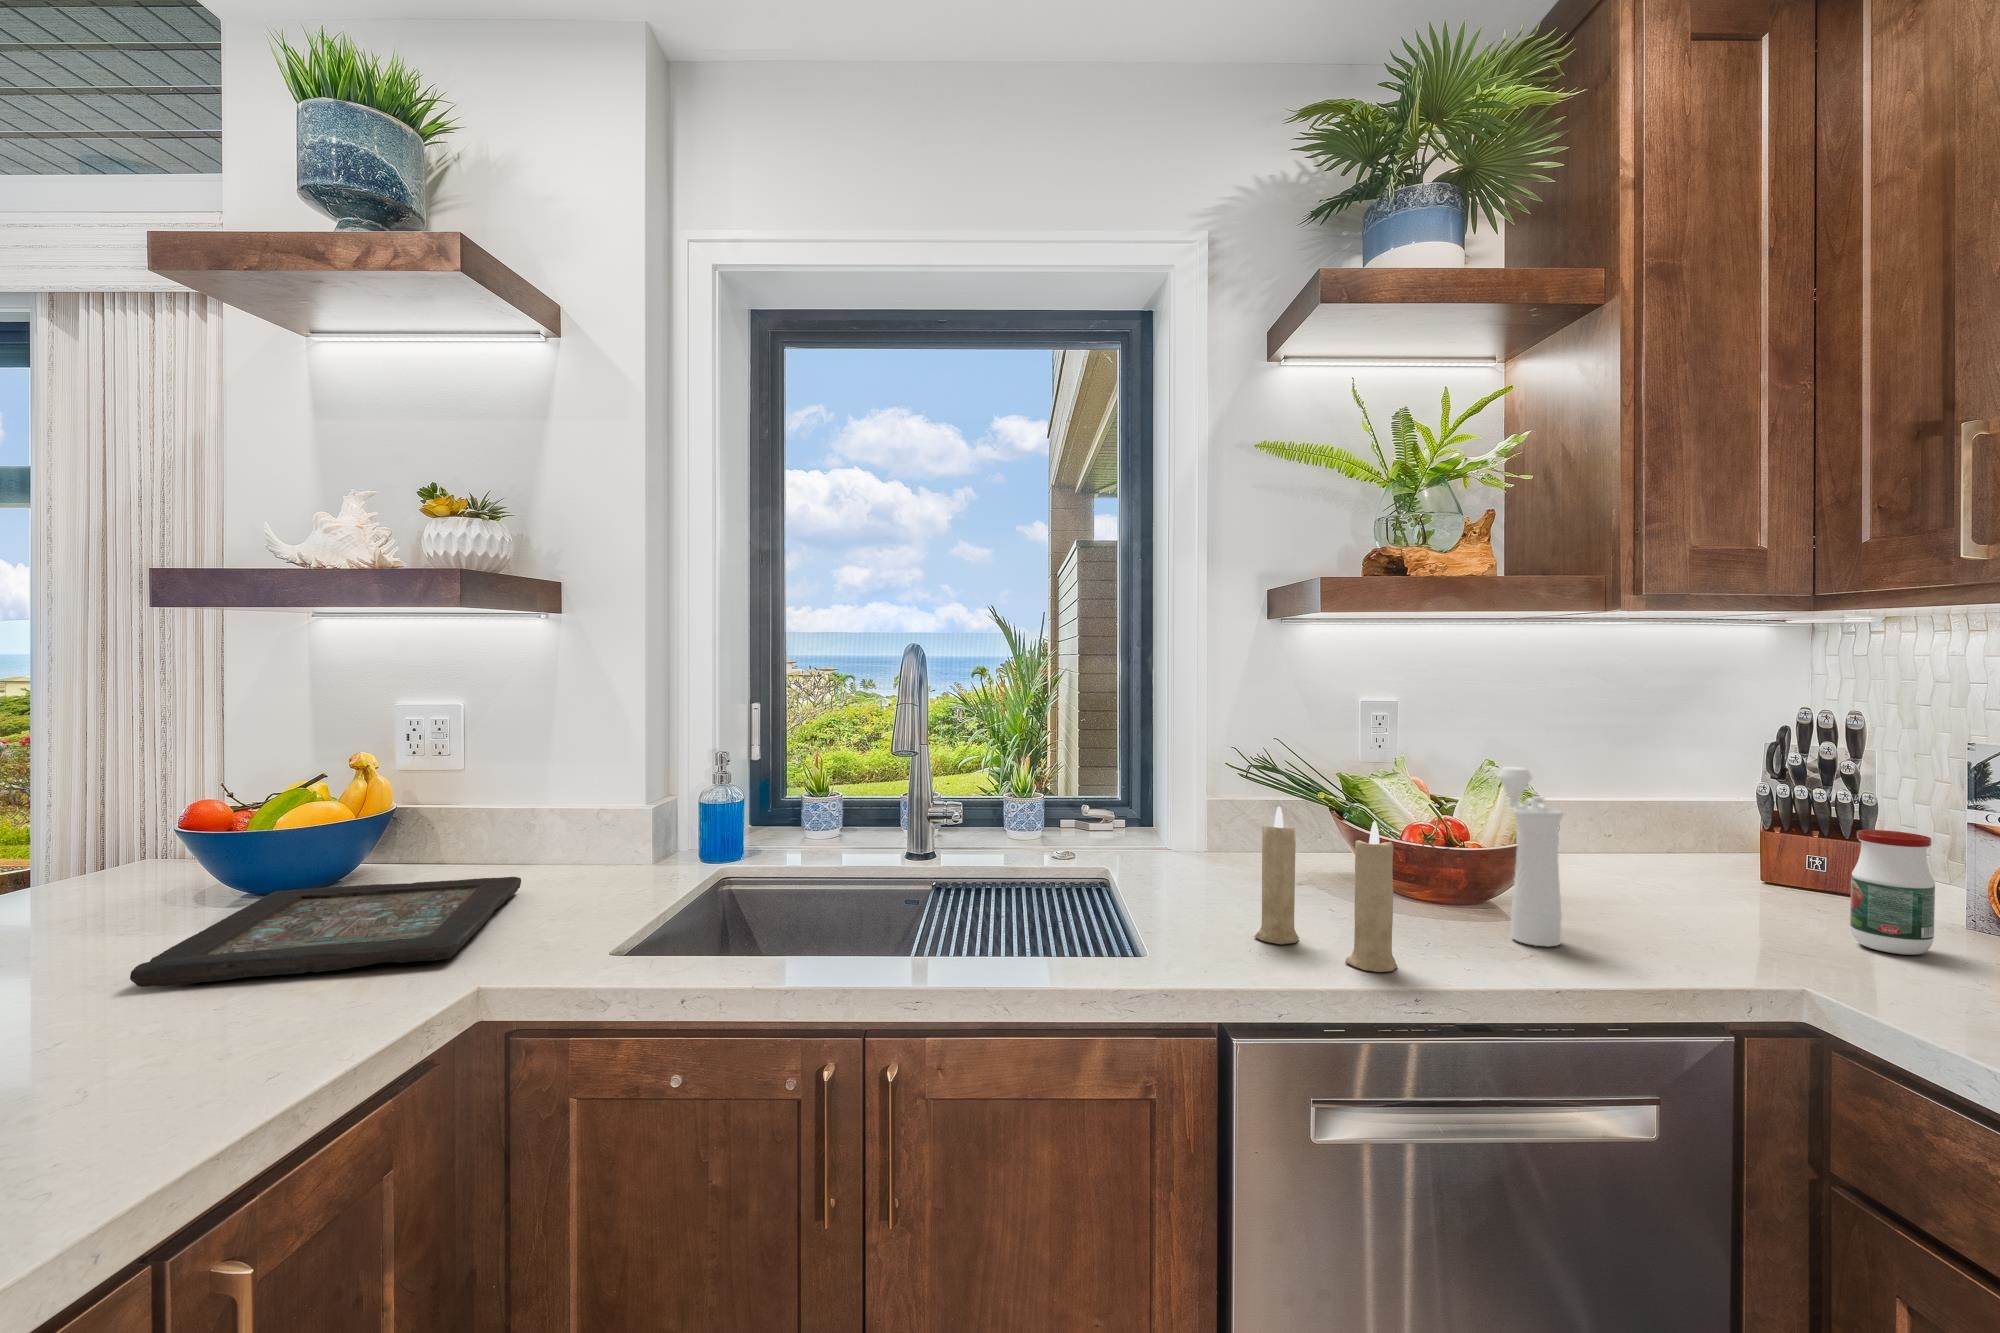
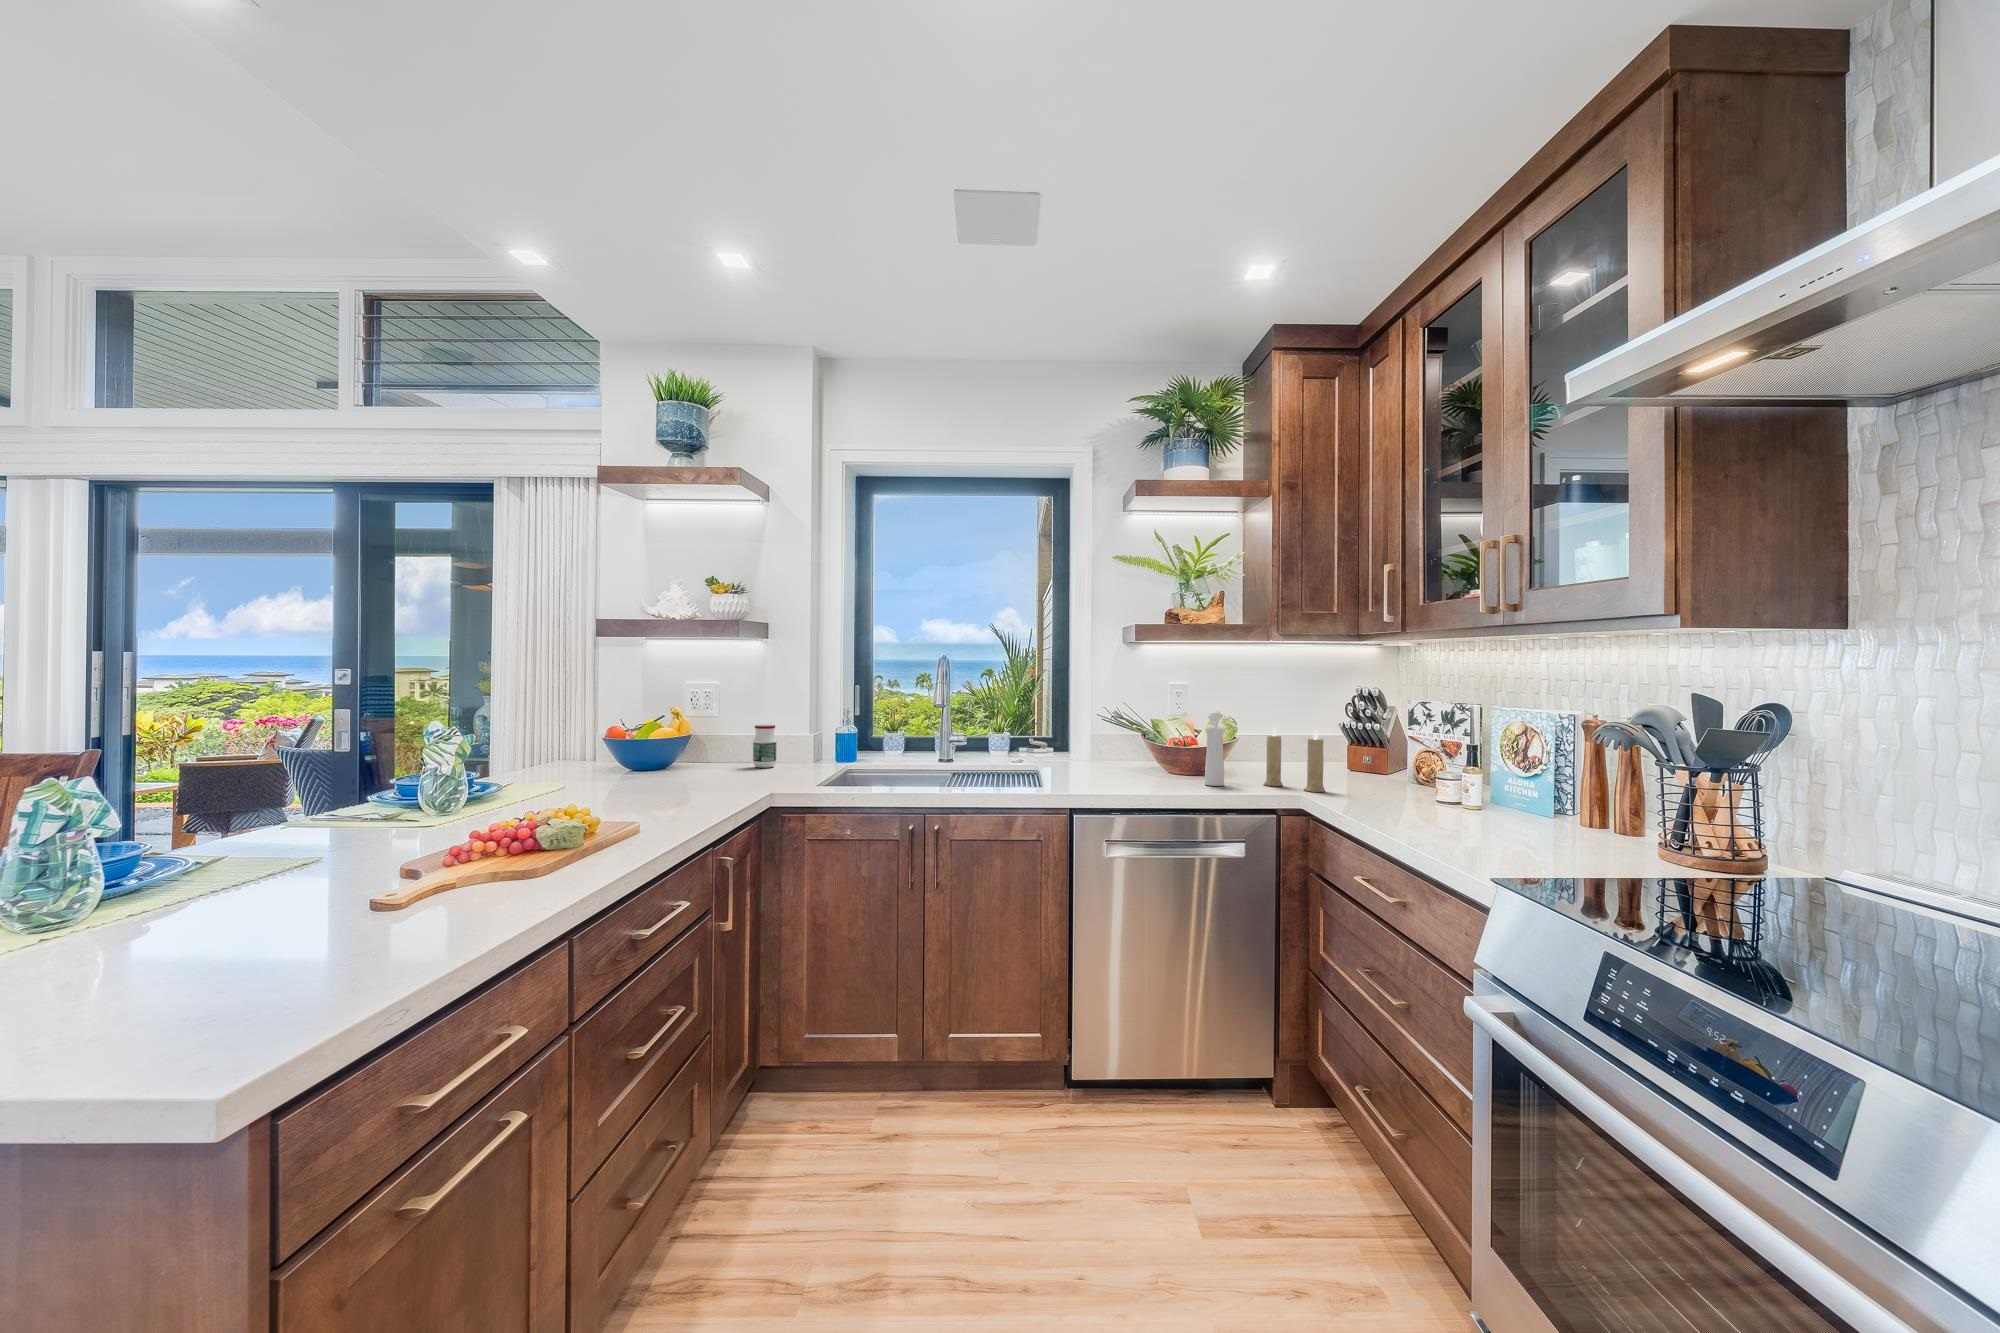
candle: present [1254,806,1397,972] -> present [1263,728,1325,792]
jar: present [1850,830,1935,955] -> present [753,725,776,768]
decorative tray: present [130,877,521,987] -> none [632,765,758,792]

